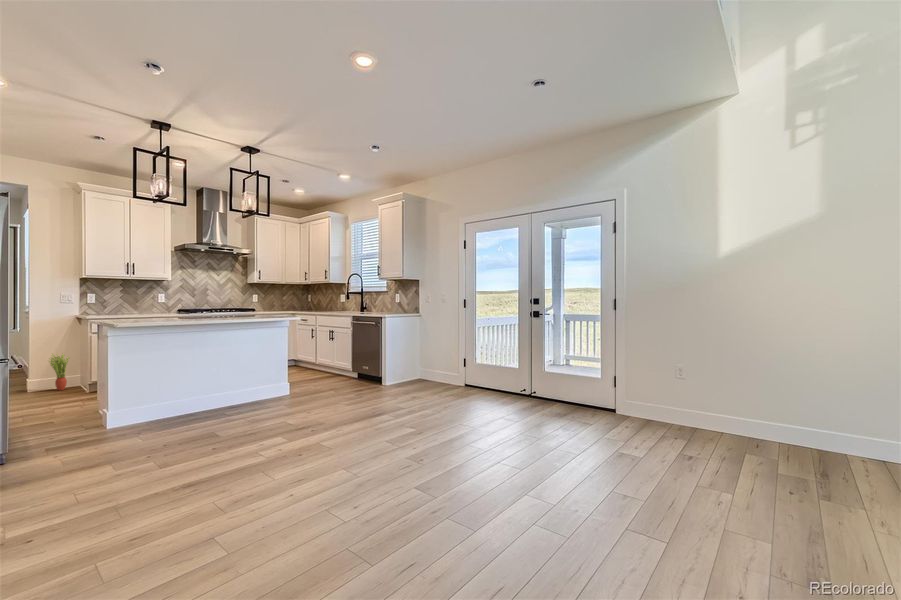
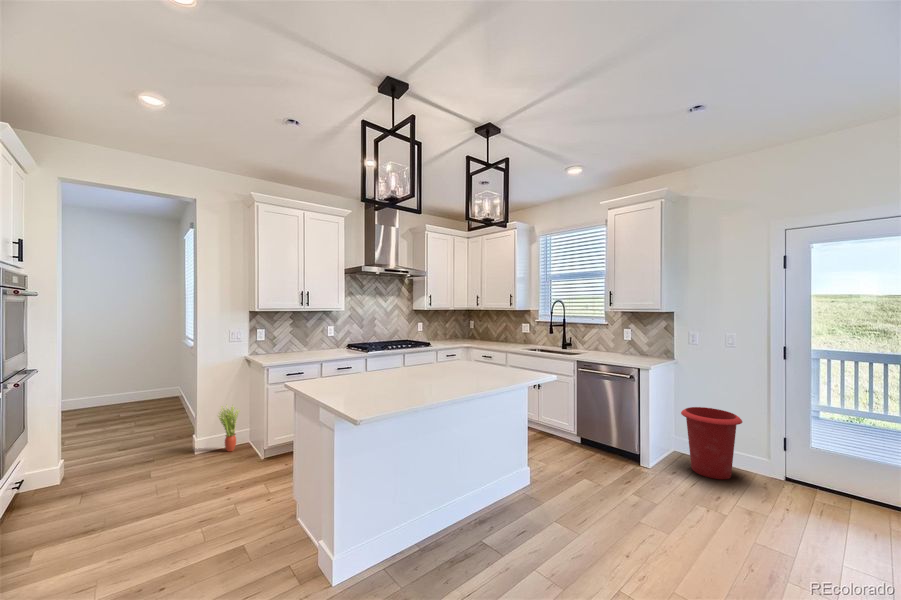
waste bin: none [409,344,442,386] -> present [681,407,742,479]

